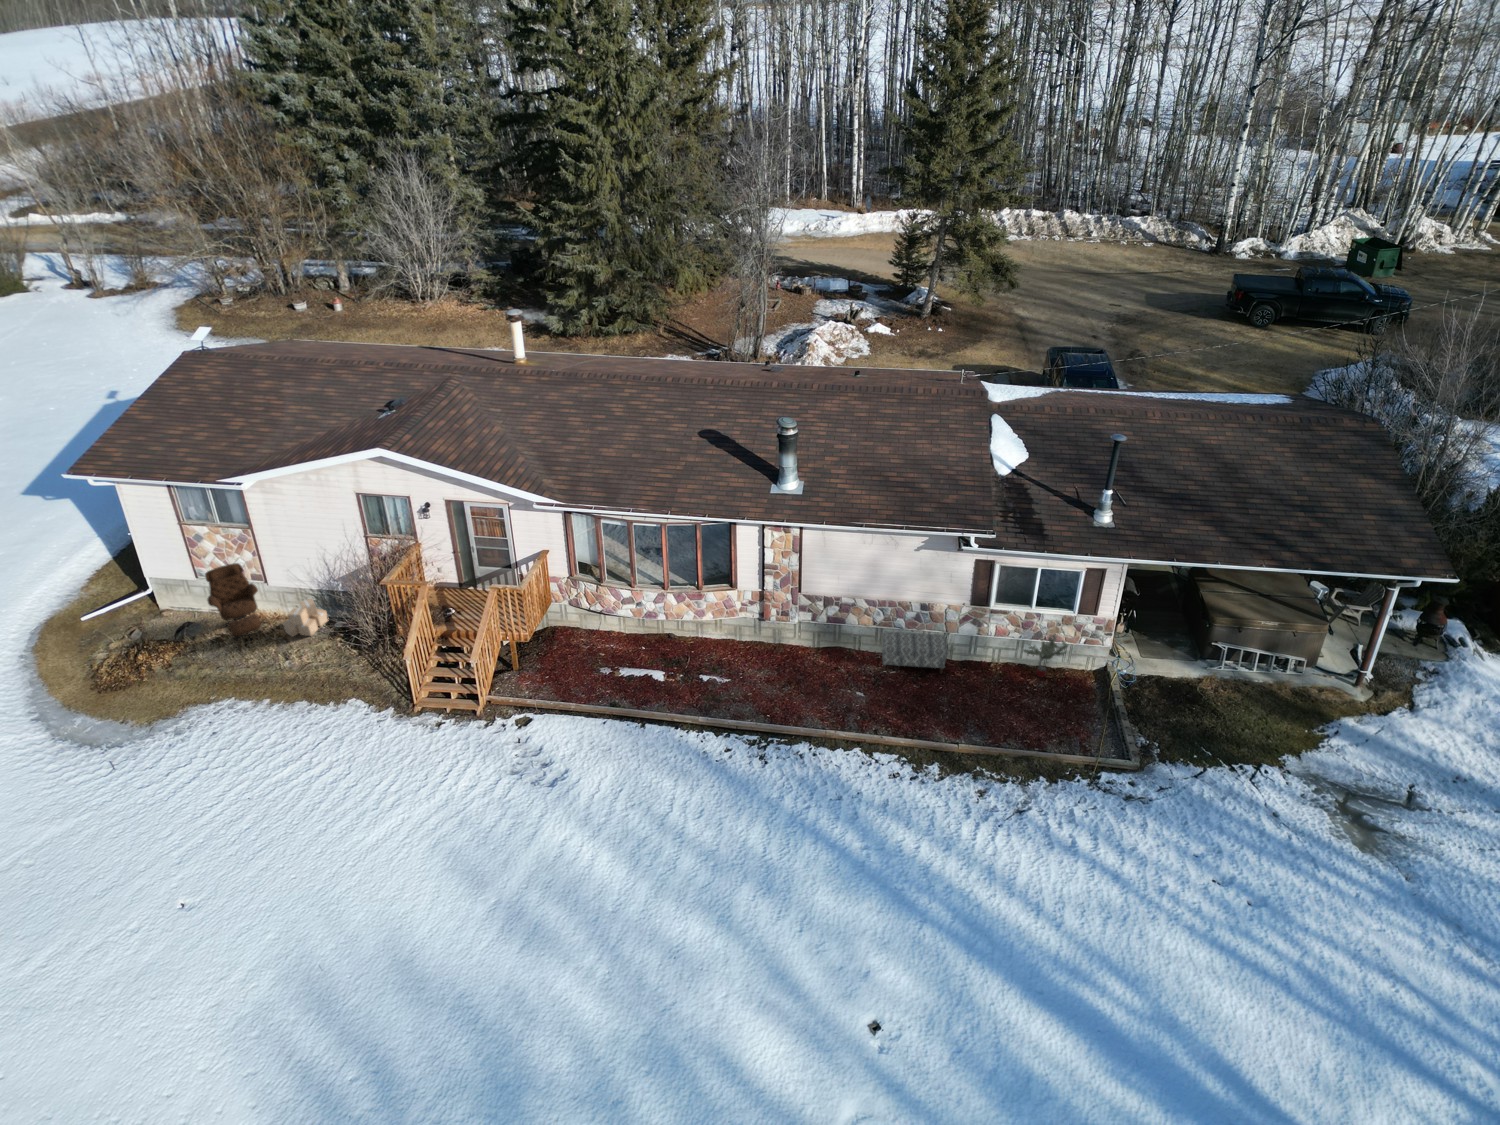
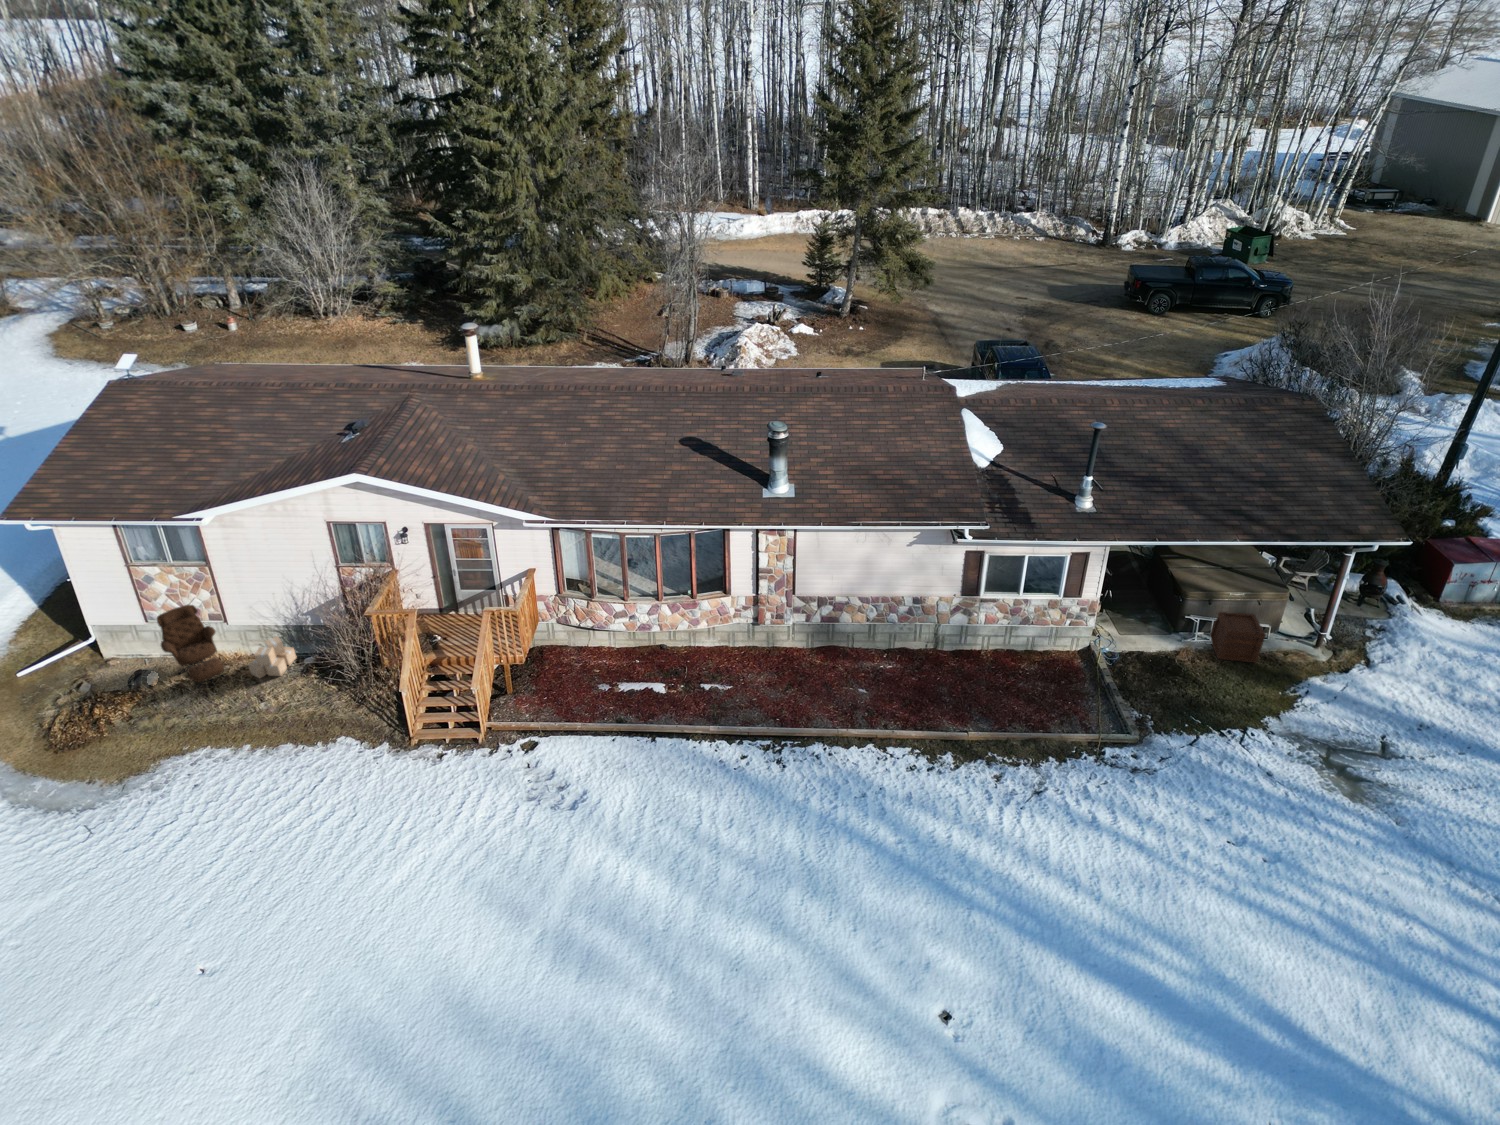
bench: present [882,632,947,674] -> none [877,626,943,666]
potted tree: present [1024,634,1068,677] -> none [1015,617,1058,661]
wooden crate: none [1239,640,1297,698] -> present [1210,612,1266,663]

